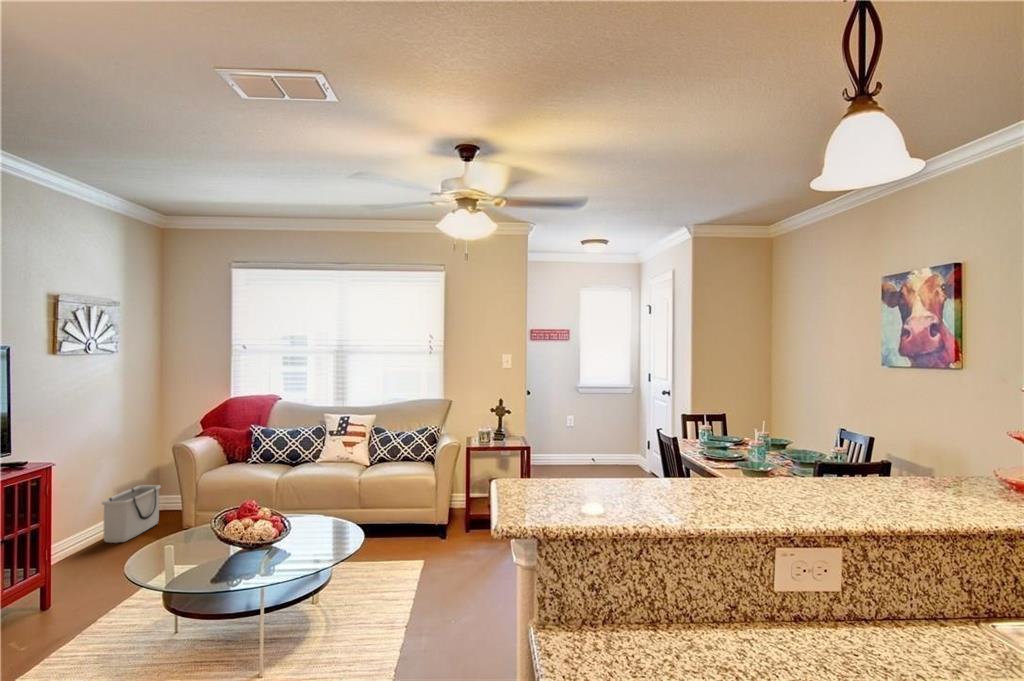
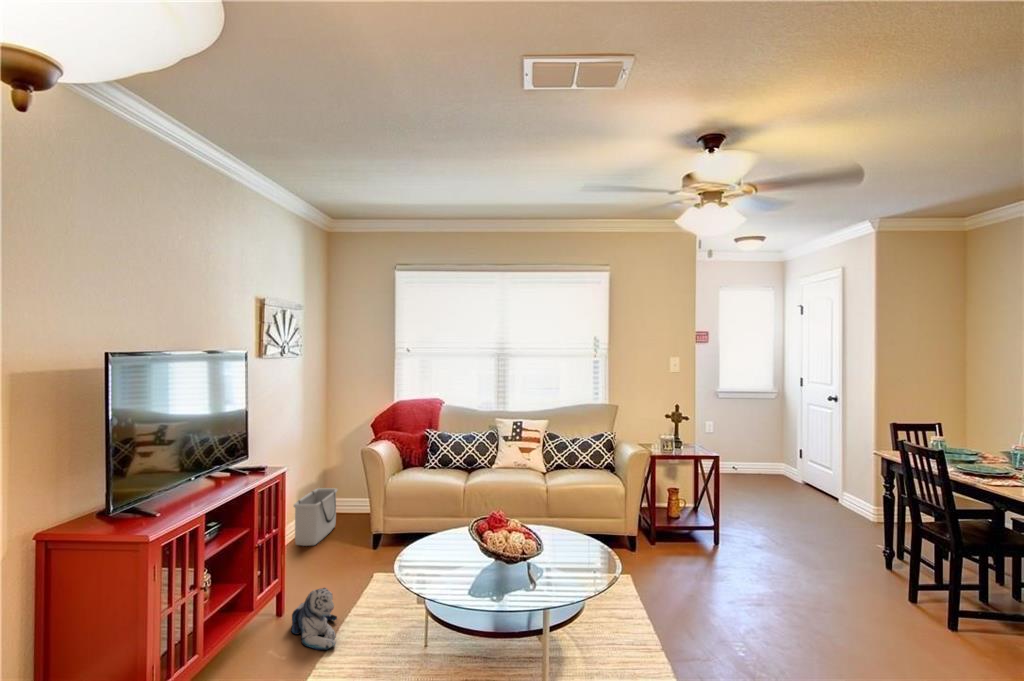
plush toy: none [43,580,99,640] -> present [291,588,337,650]

